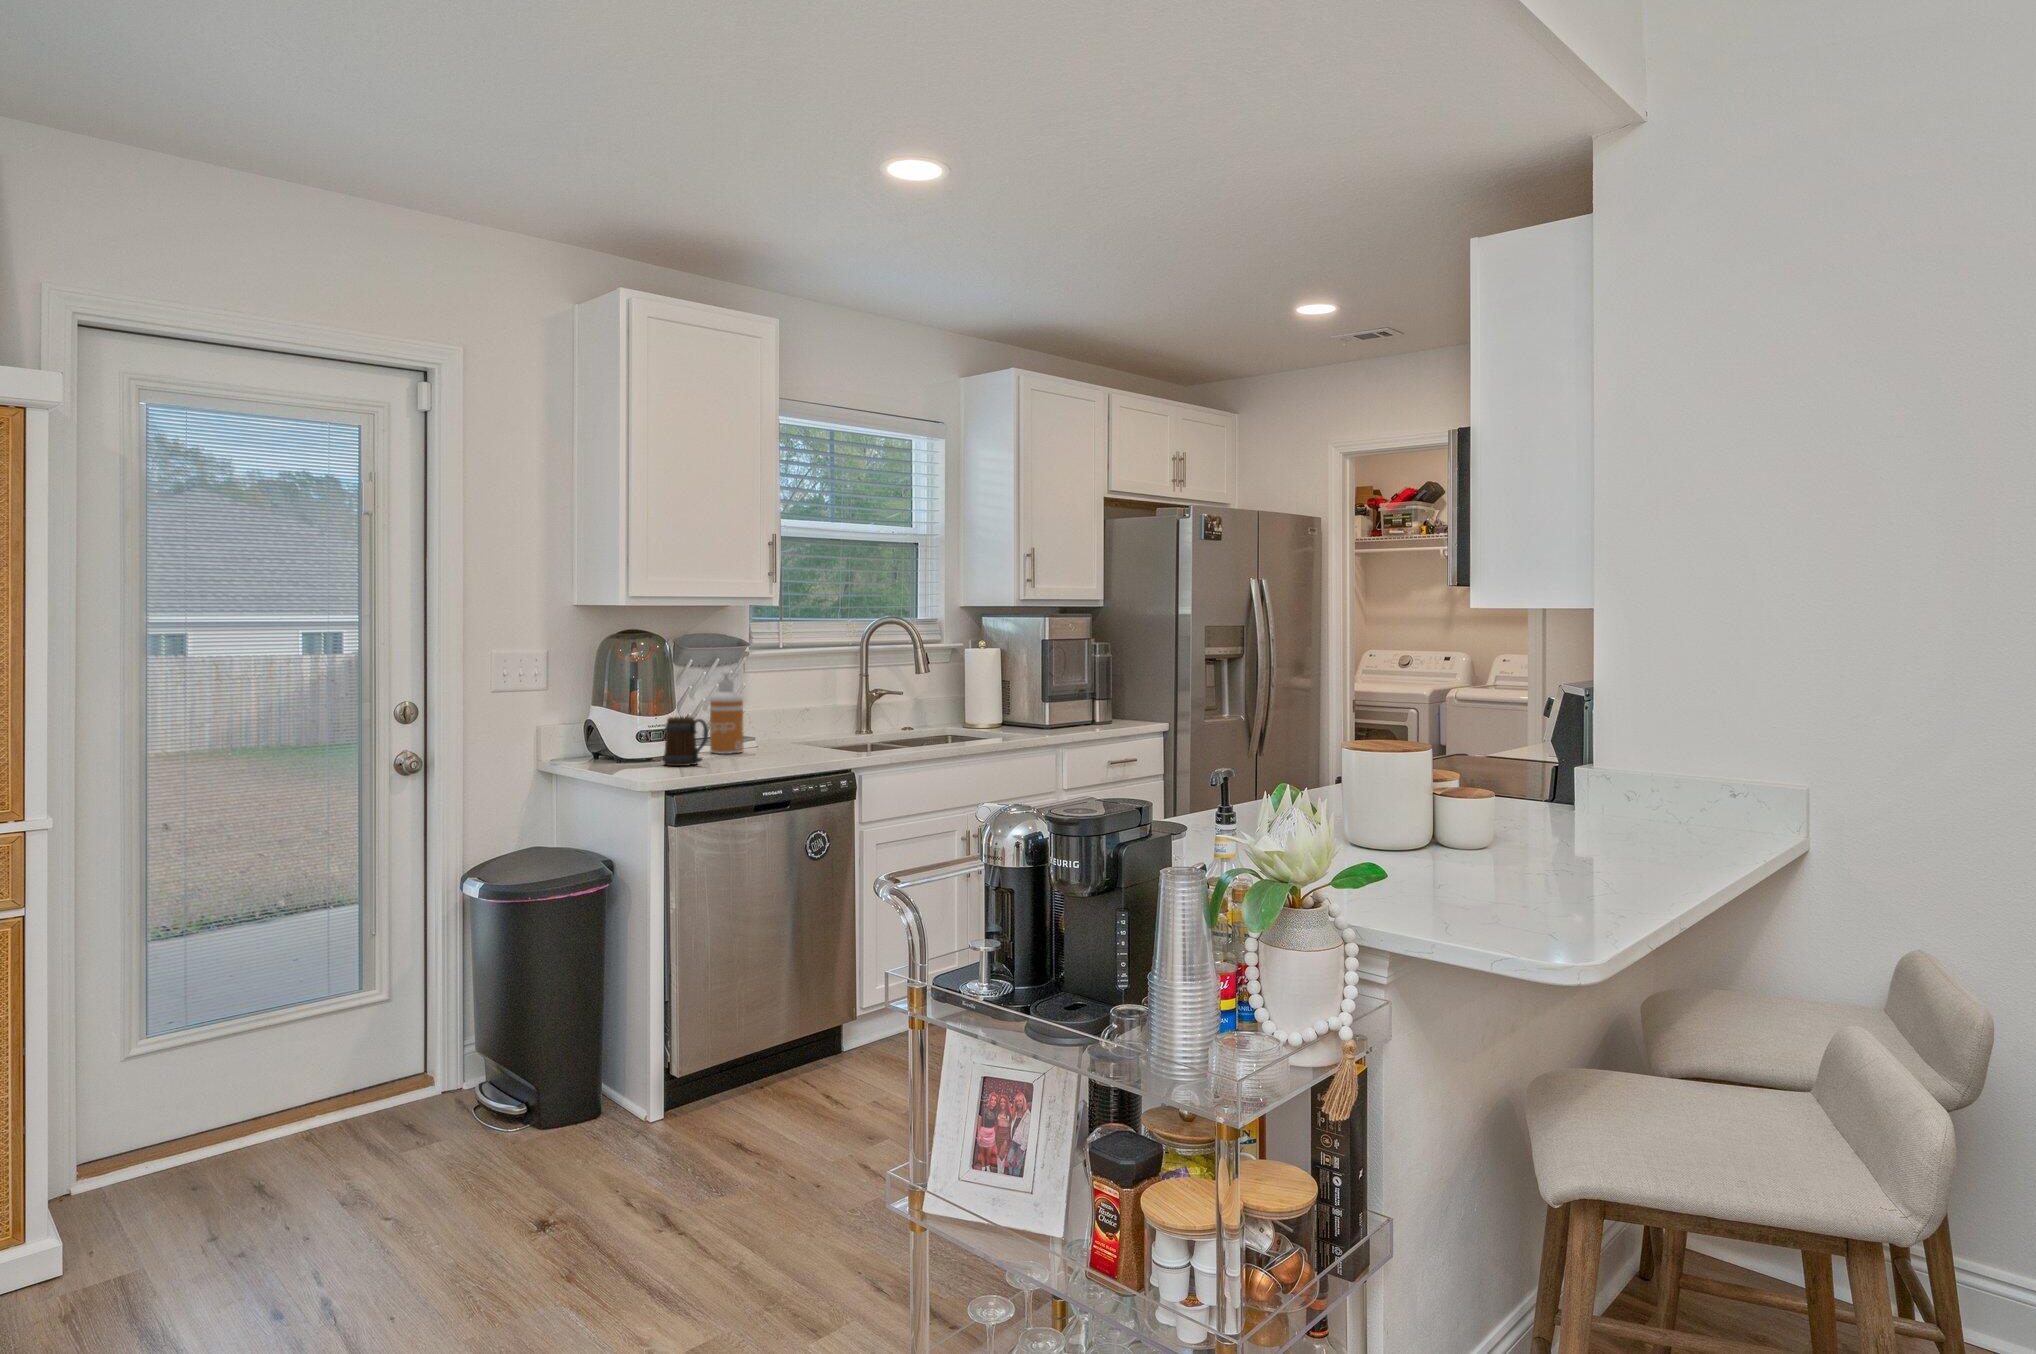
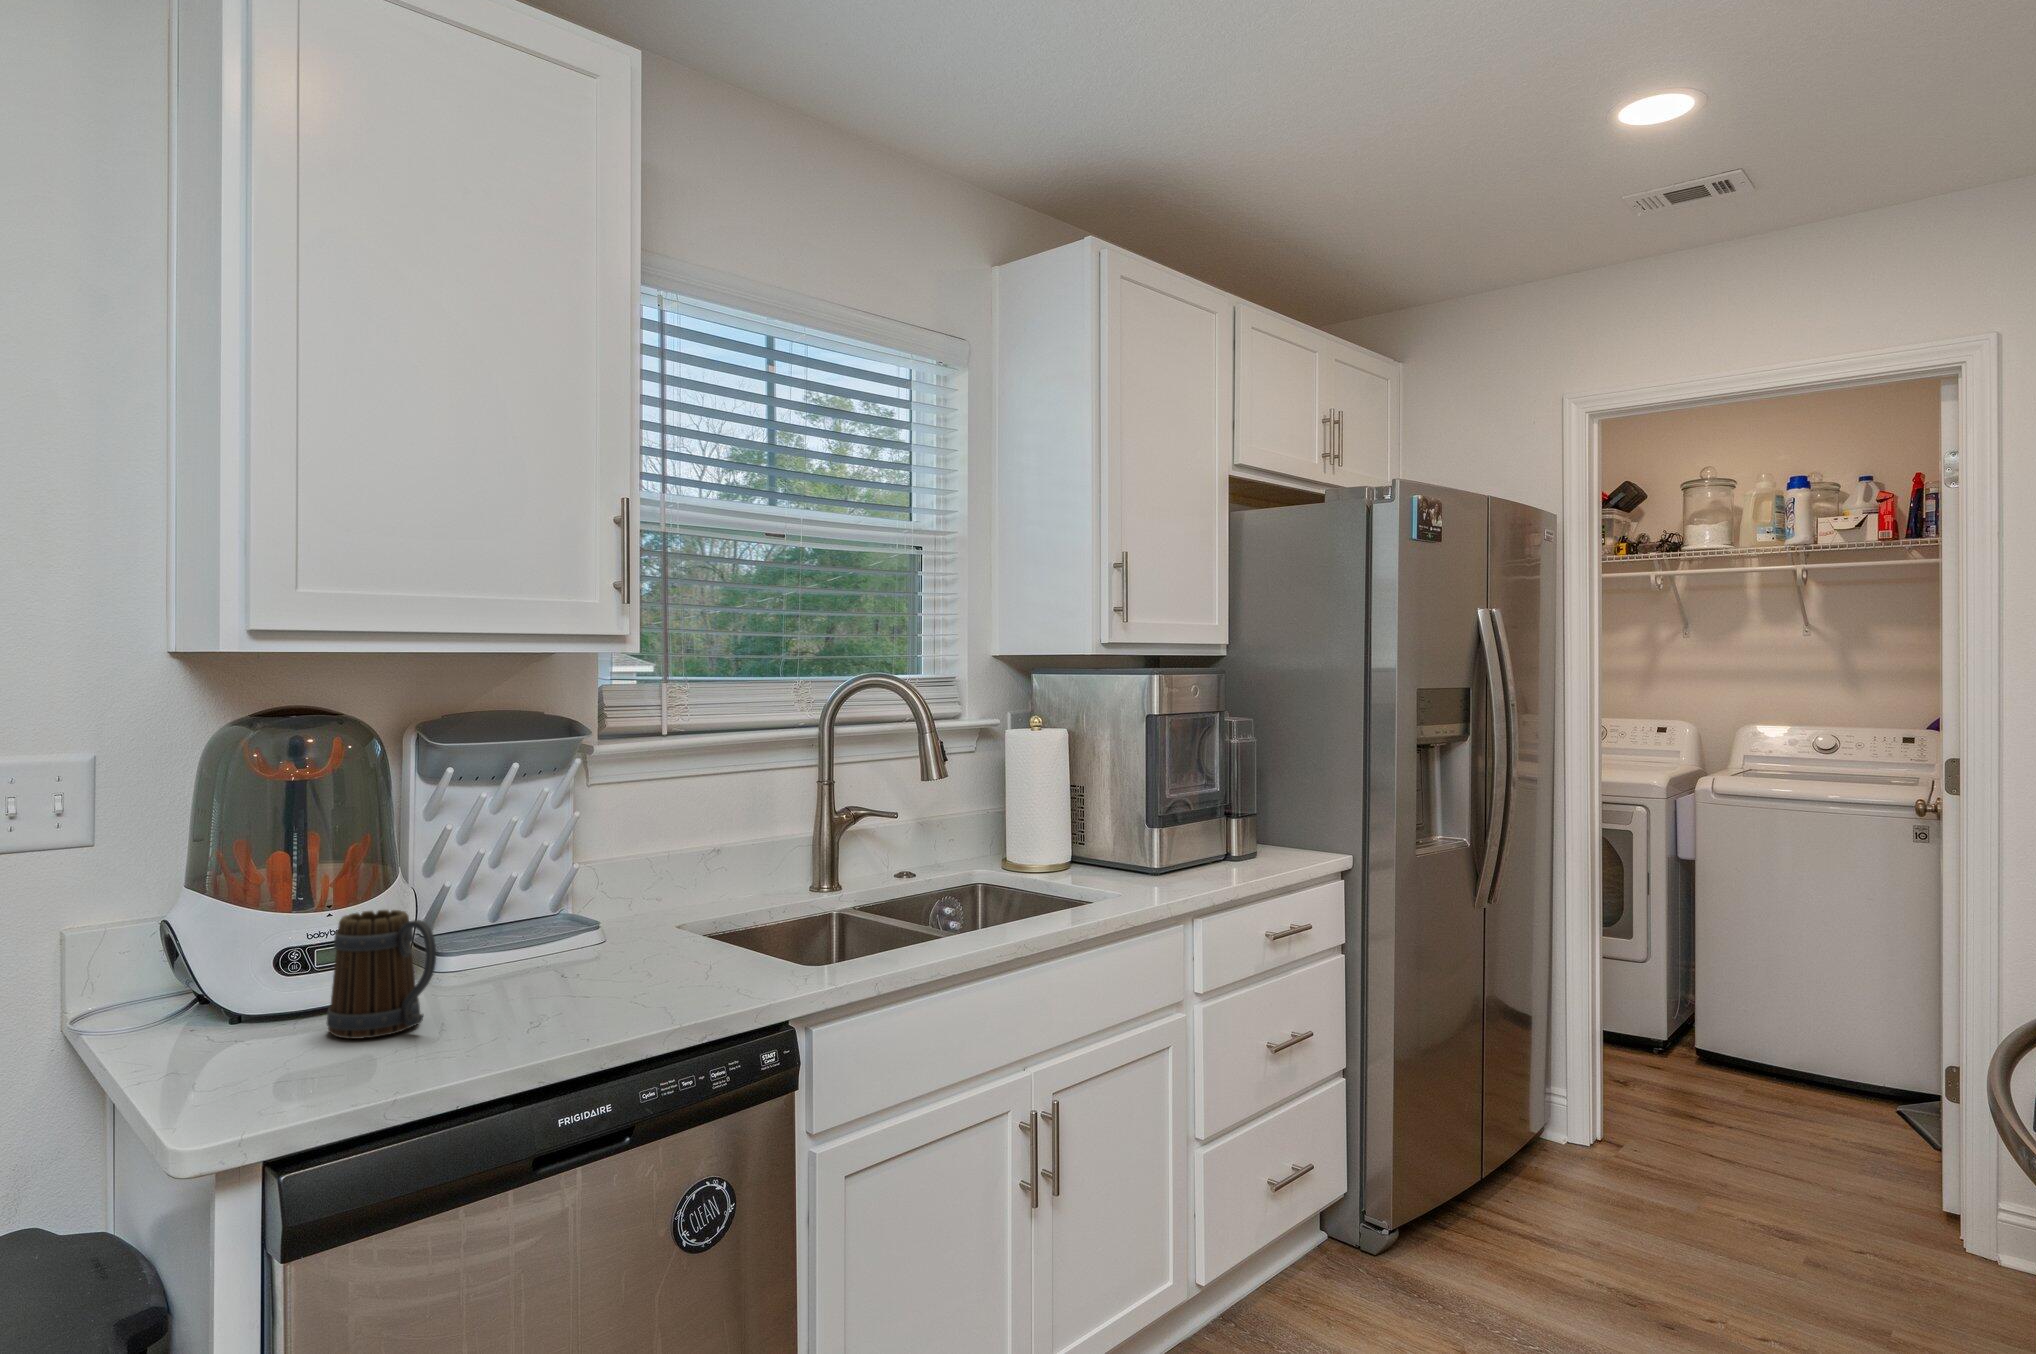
soap dispenser: present [710,673,743,754] -> none [486,793,560,973]

